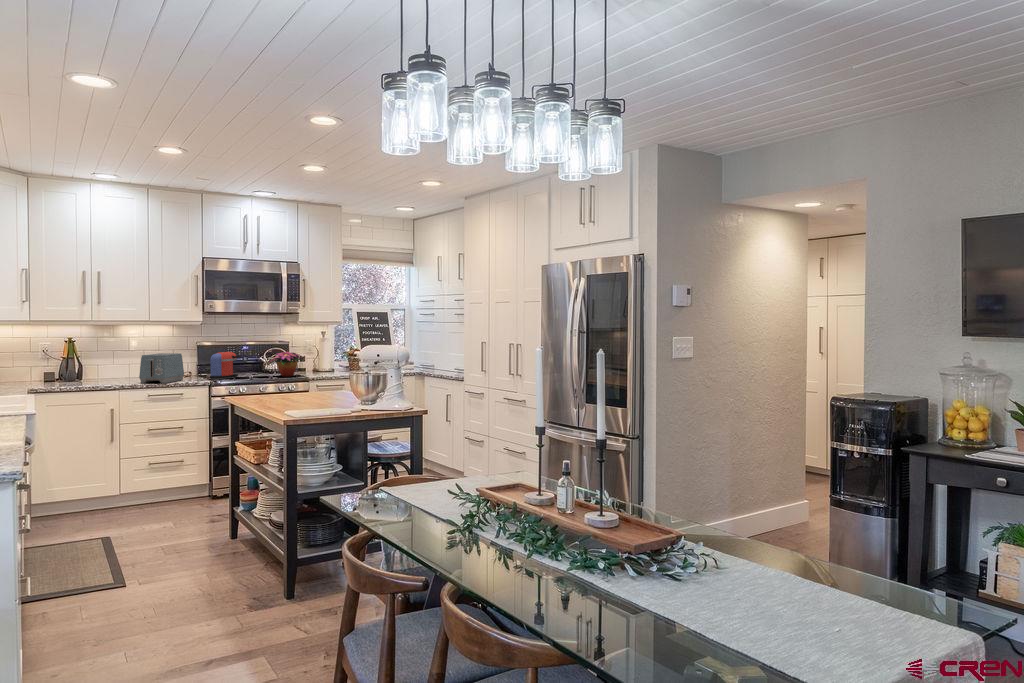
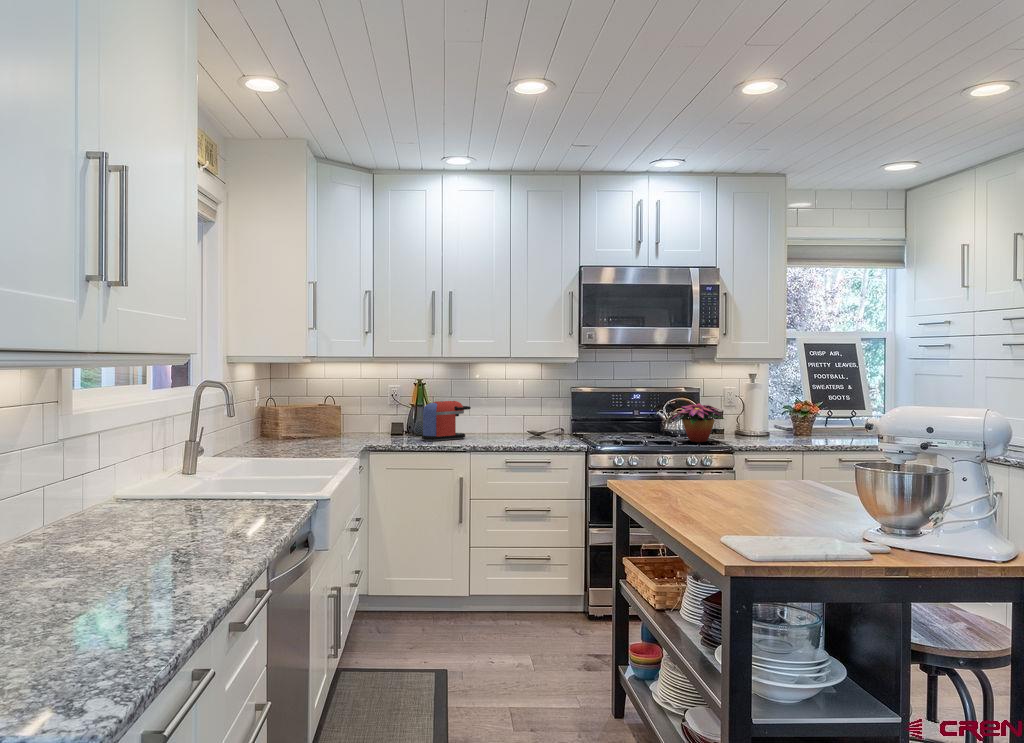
coffee maker: present [210,352,241,379] -> present [422,401,471,441]
toaster: present [139,353,184,383] -> none [494,402,553,446]

